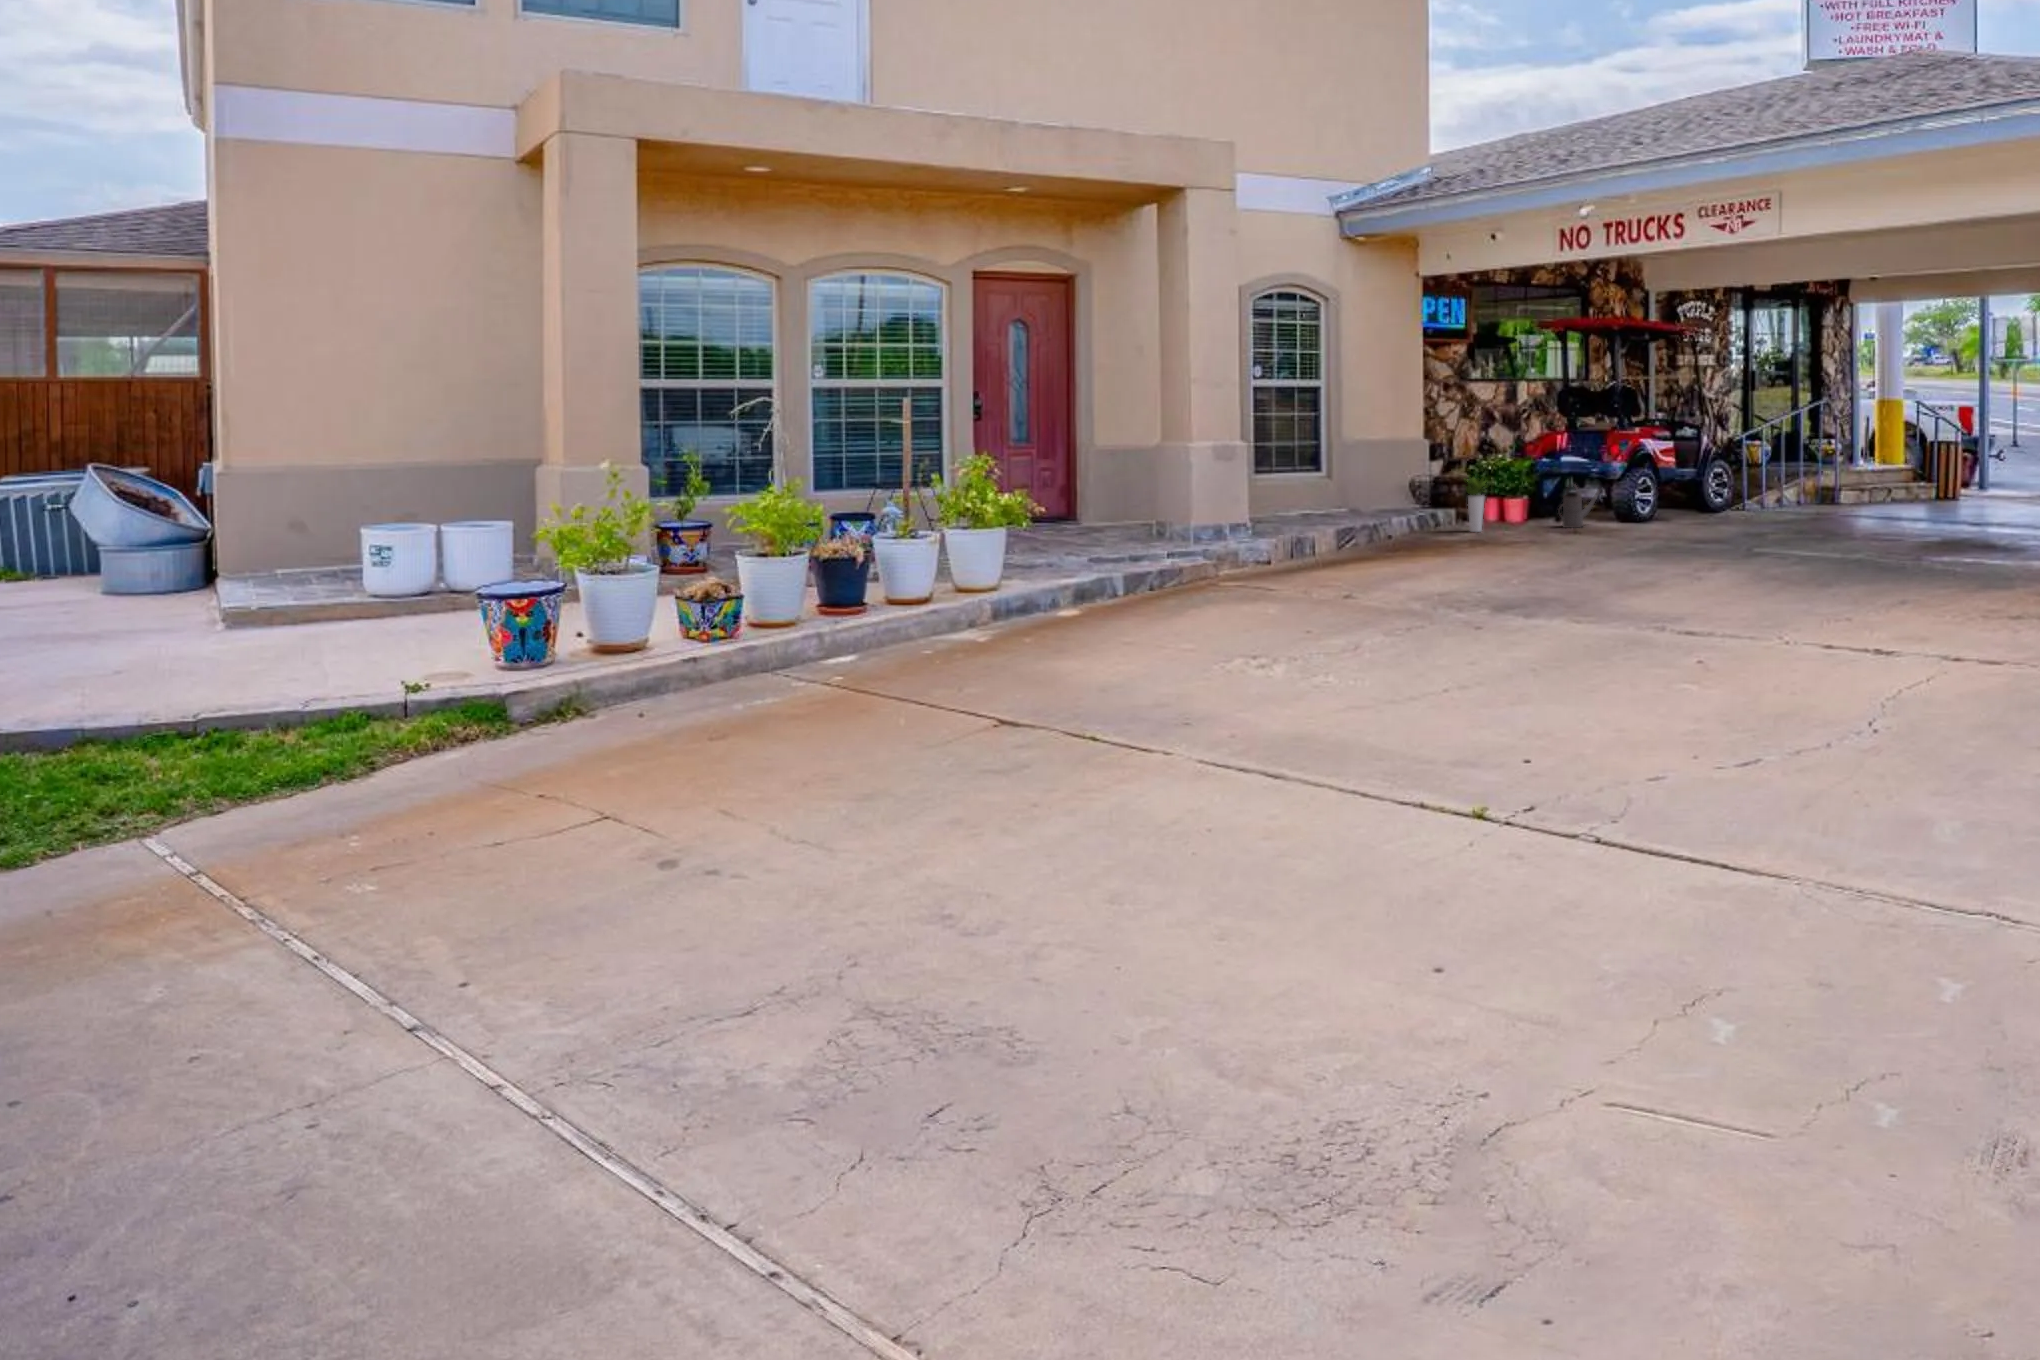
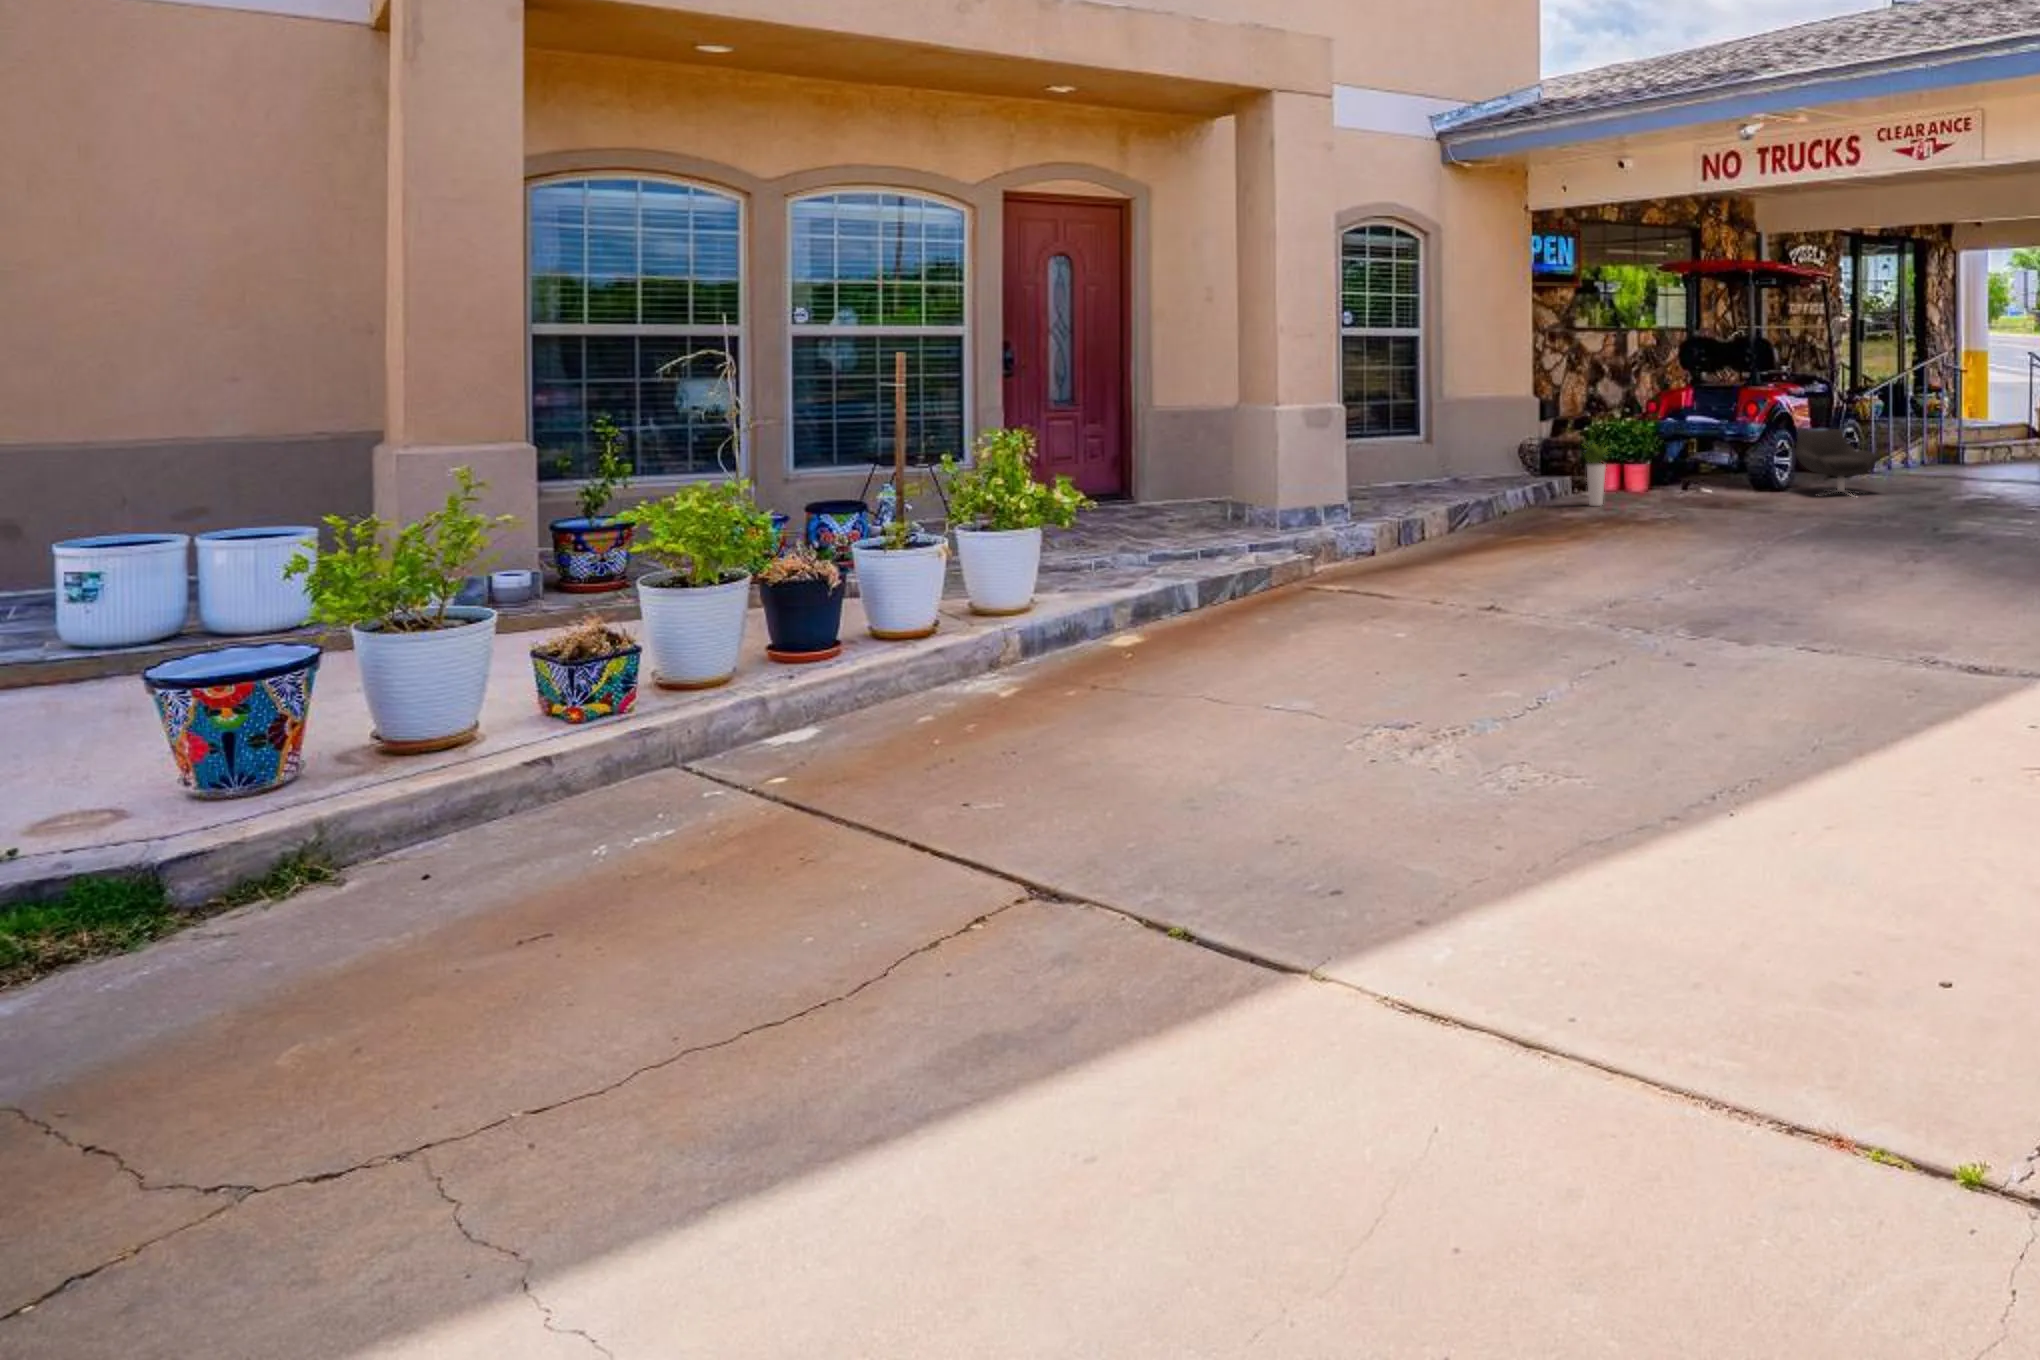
lounge chair: none [1661,467,1736,528] -> present [1795,429,1880,497]
watering can: present [1562,484,1600,528] -> none [1686,449,1731,499]

